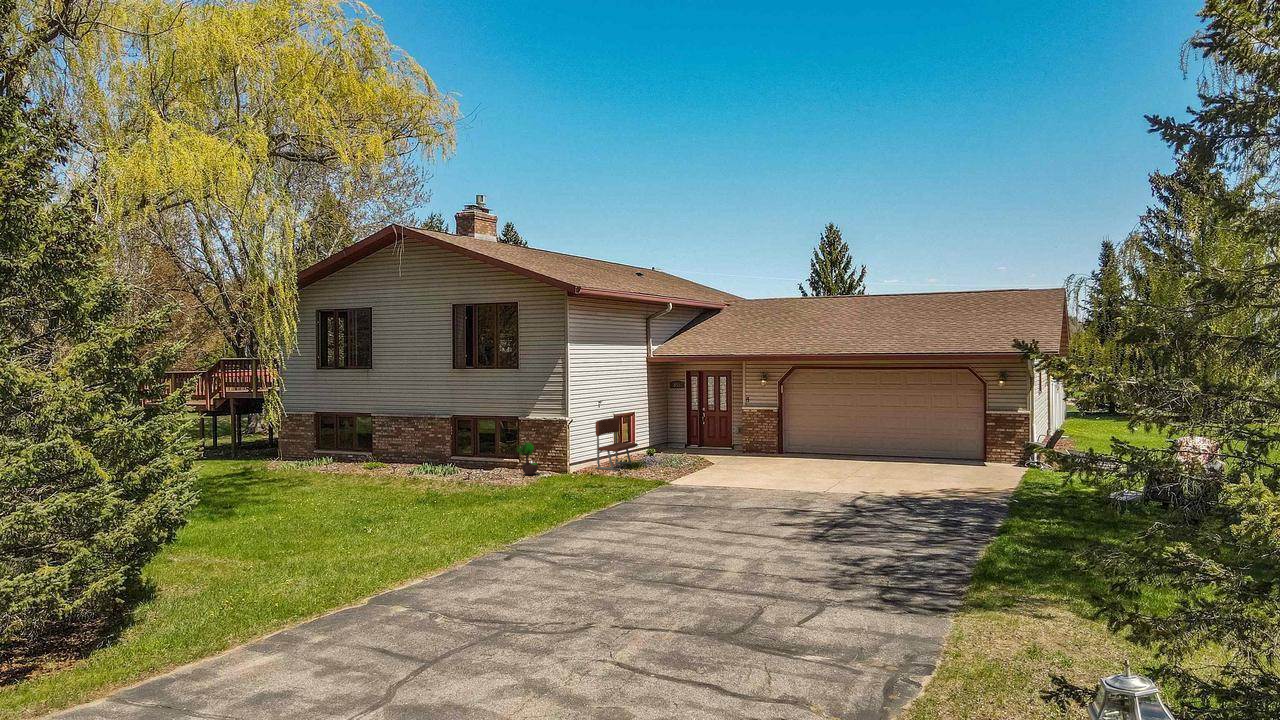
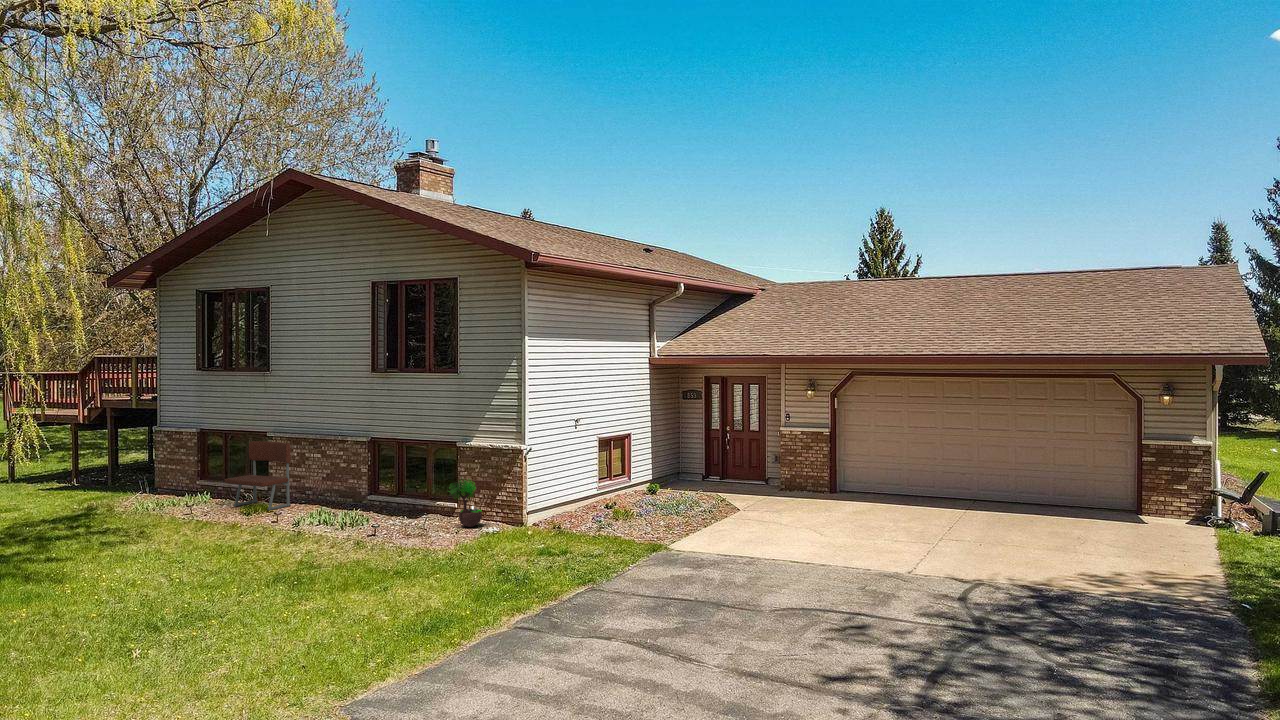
bench: present [595,418,638,470] -> present [225,441,291,510]

